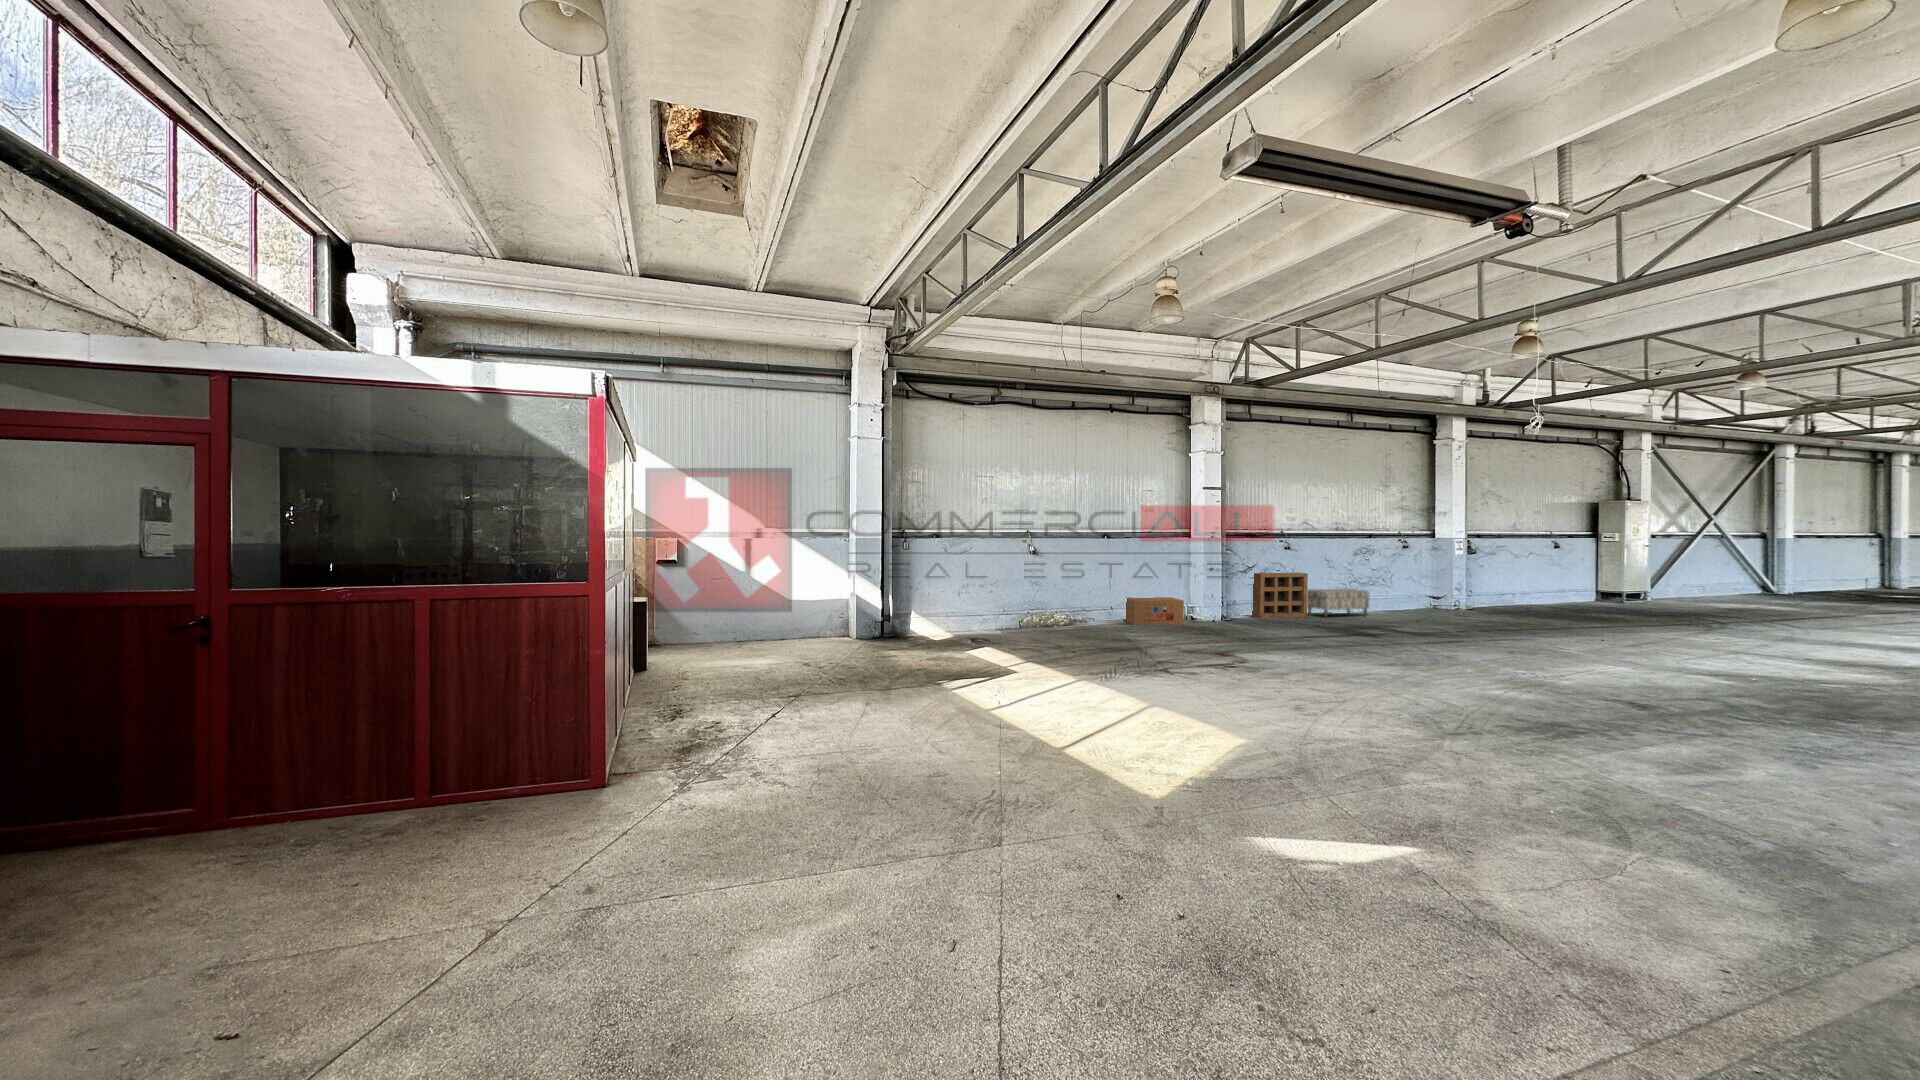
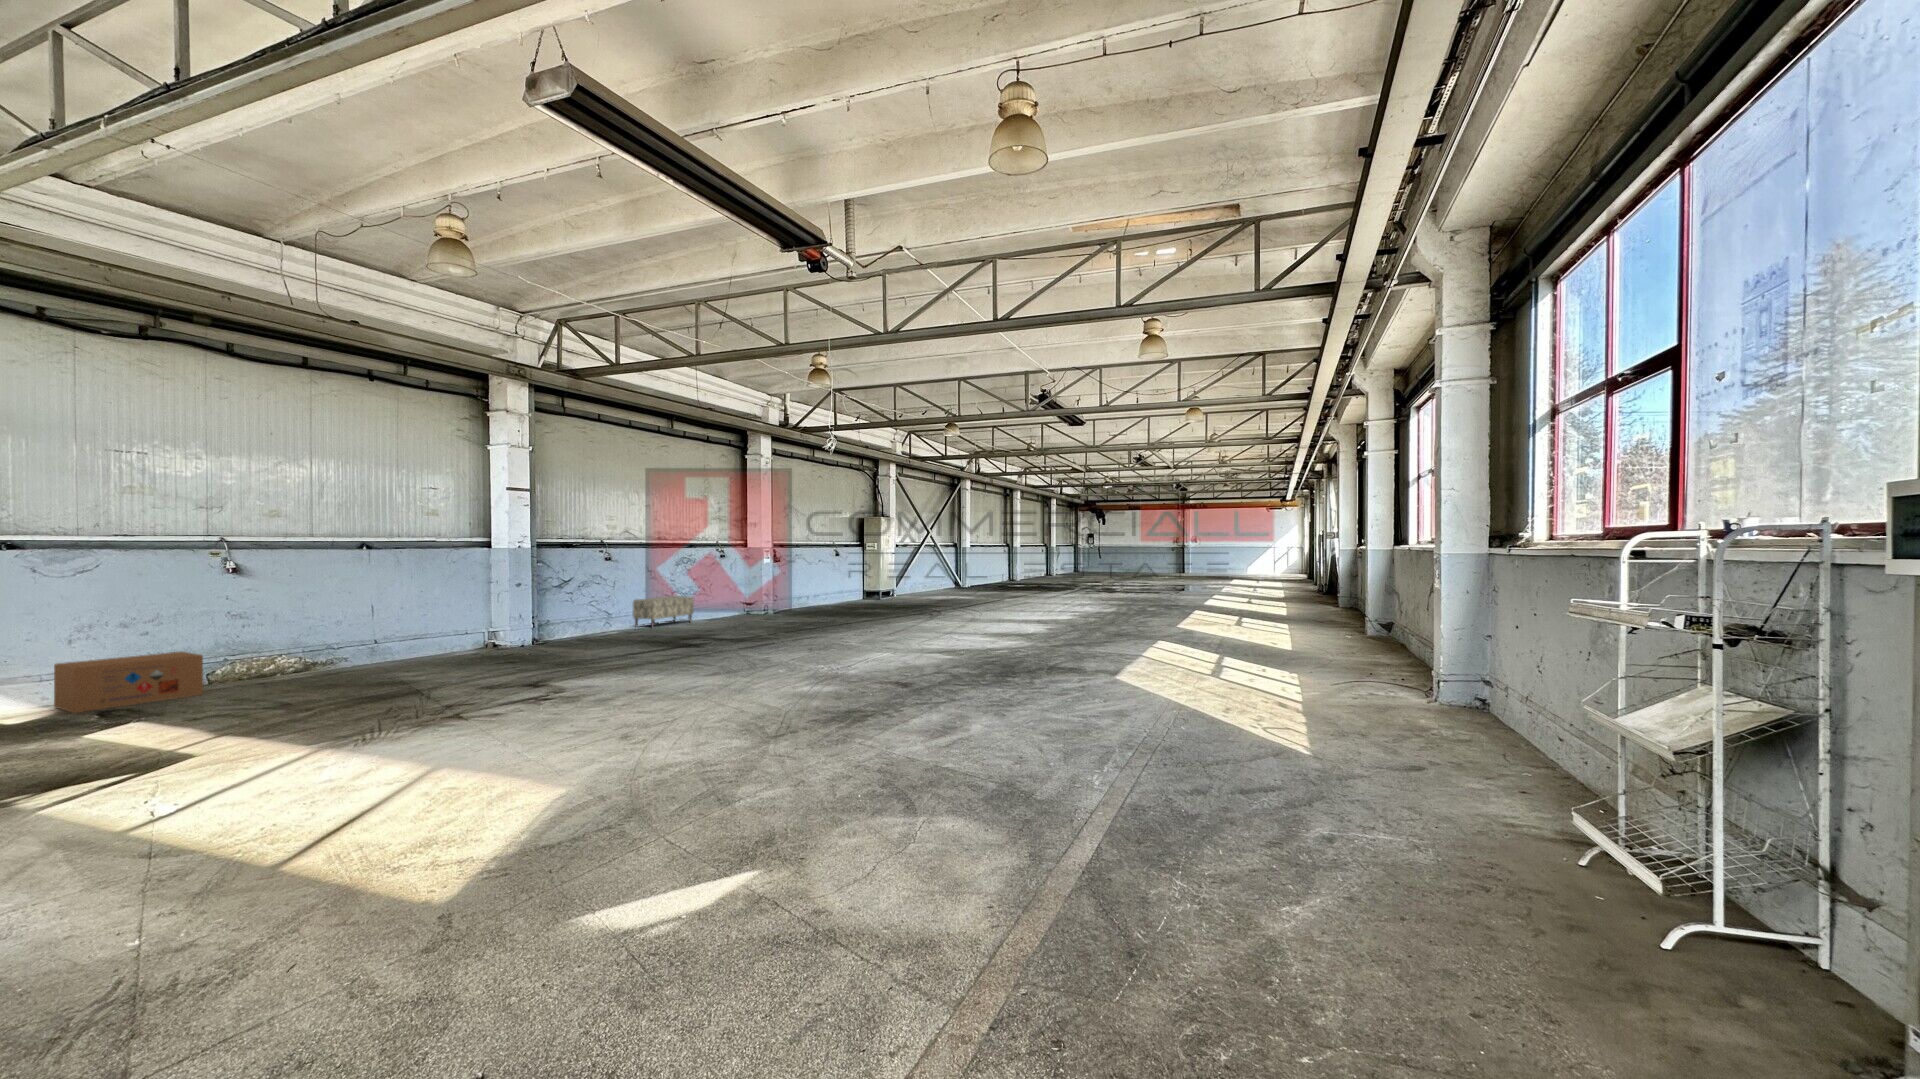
shelving unit: present [1251,573,1308,618] -> none [573,583,634,636]
cardboard box: present [1124,597,1184,625] -> present [54,652,203,713]

